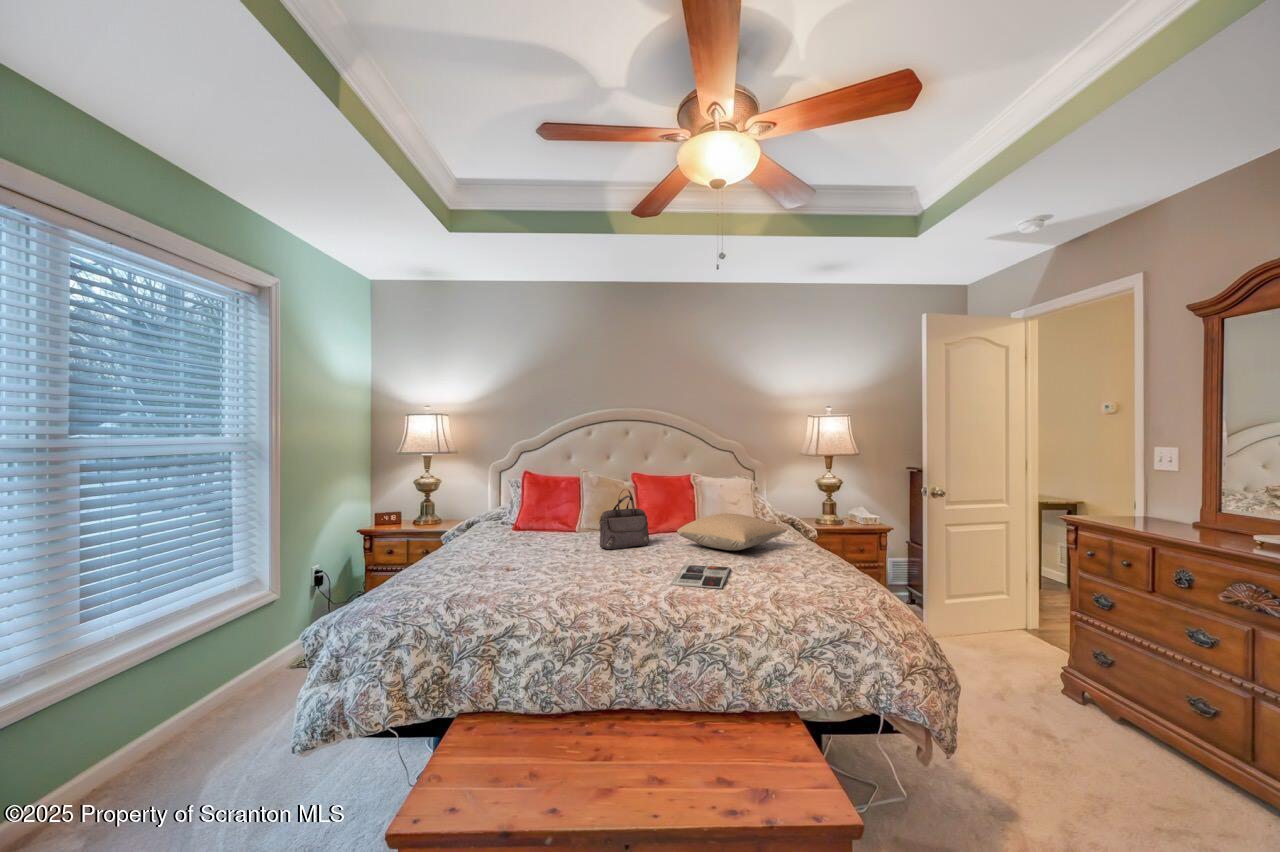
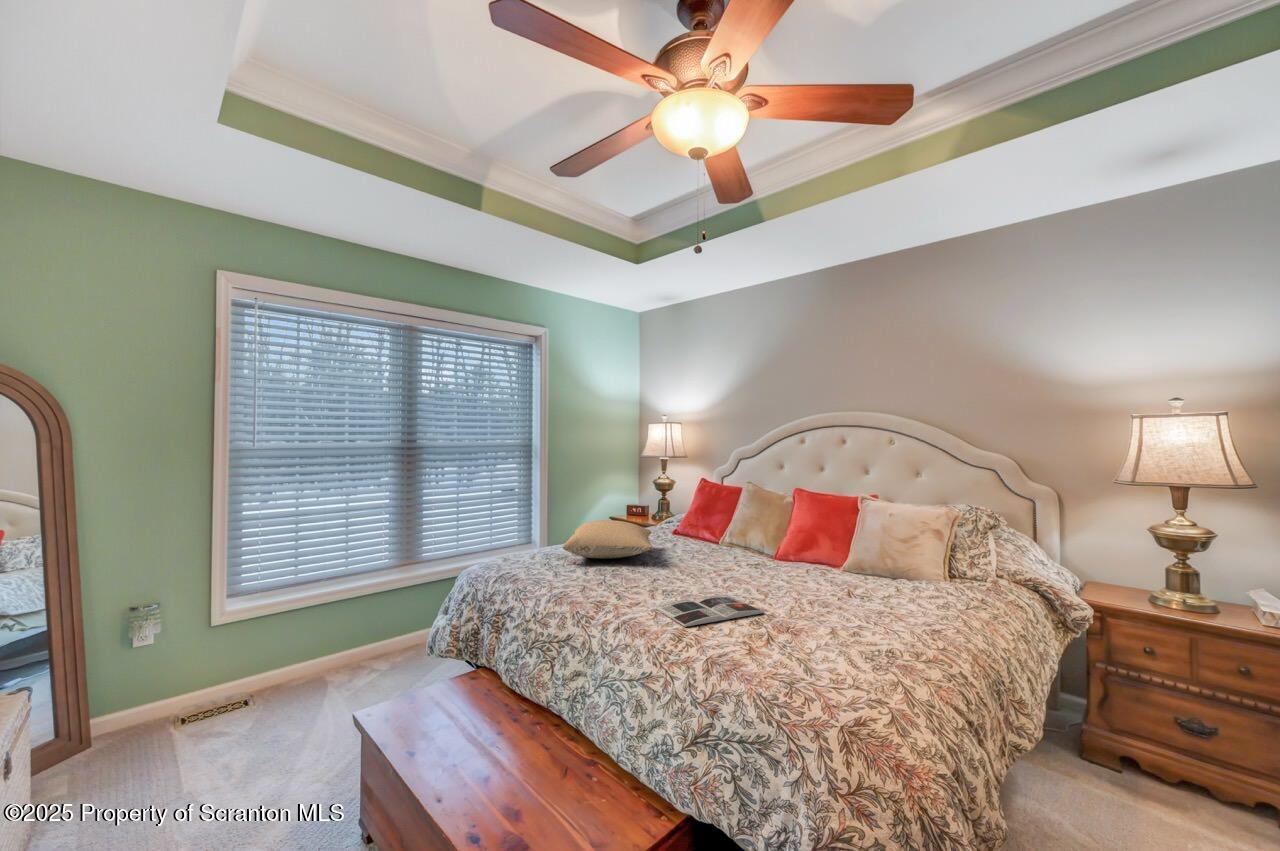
handbag: present [599,489,650,549] -> none [700,502,760,570]
pillow: present [677,513,787,550] -> present [563,520,653,559]

